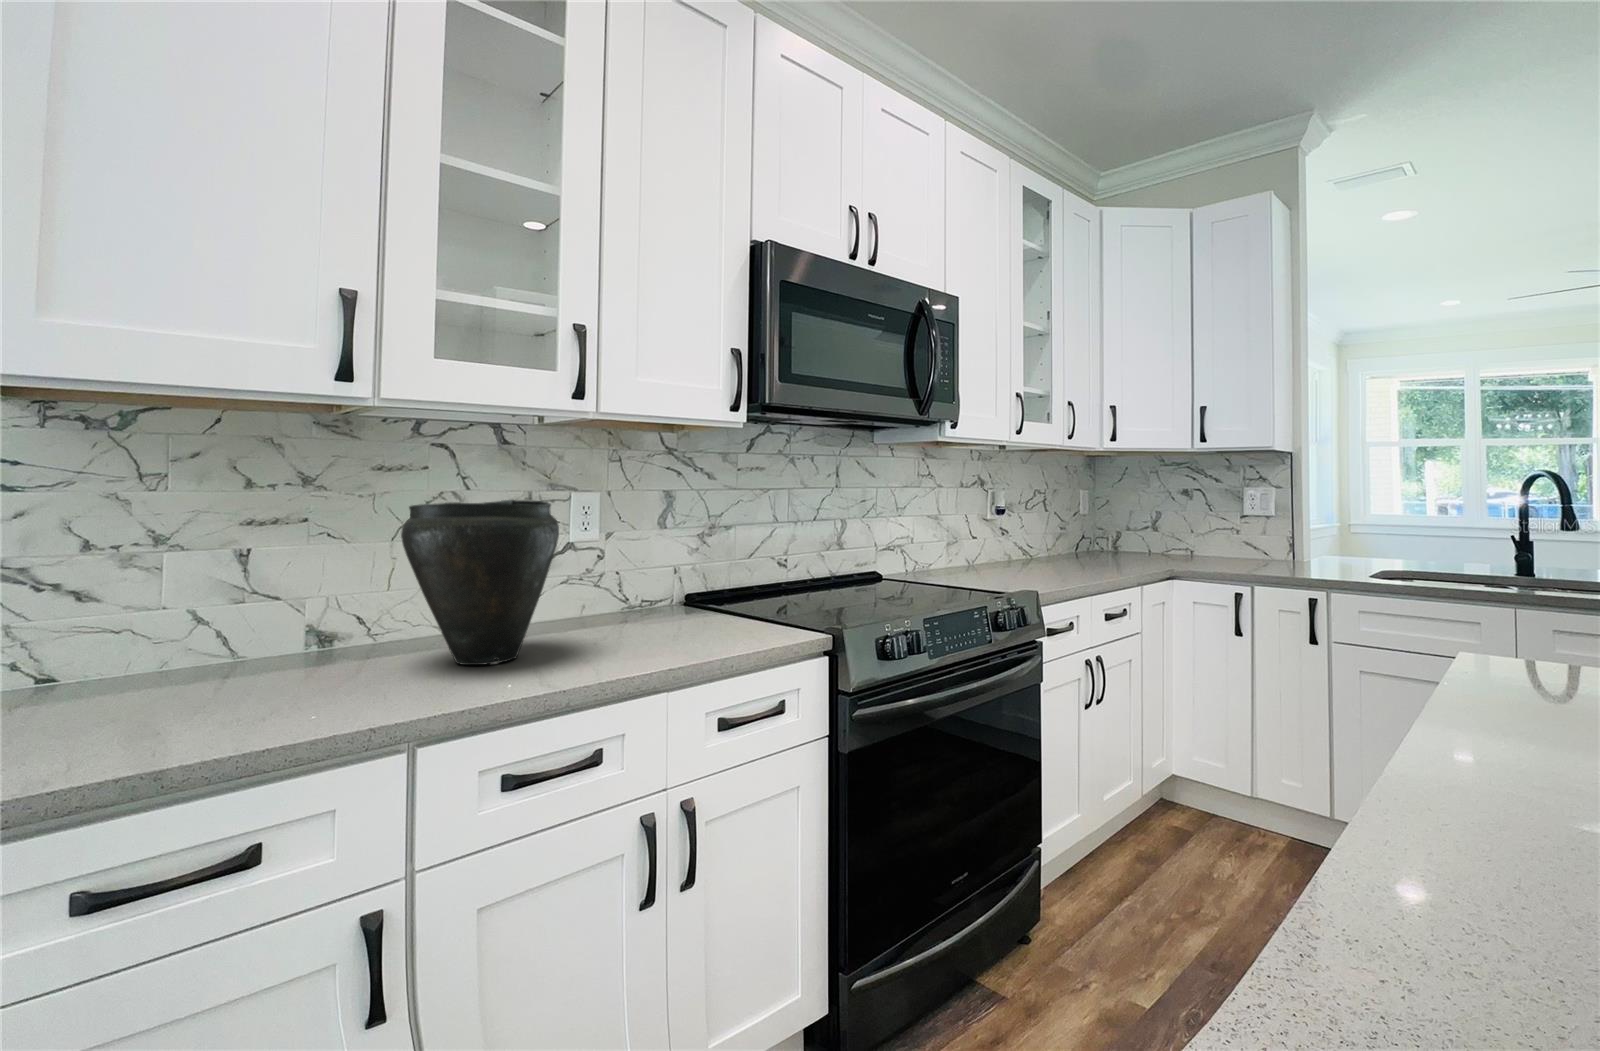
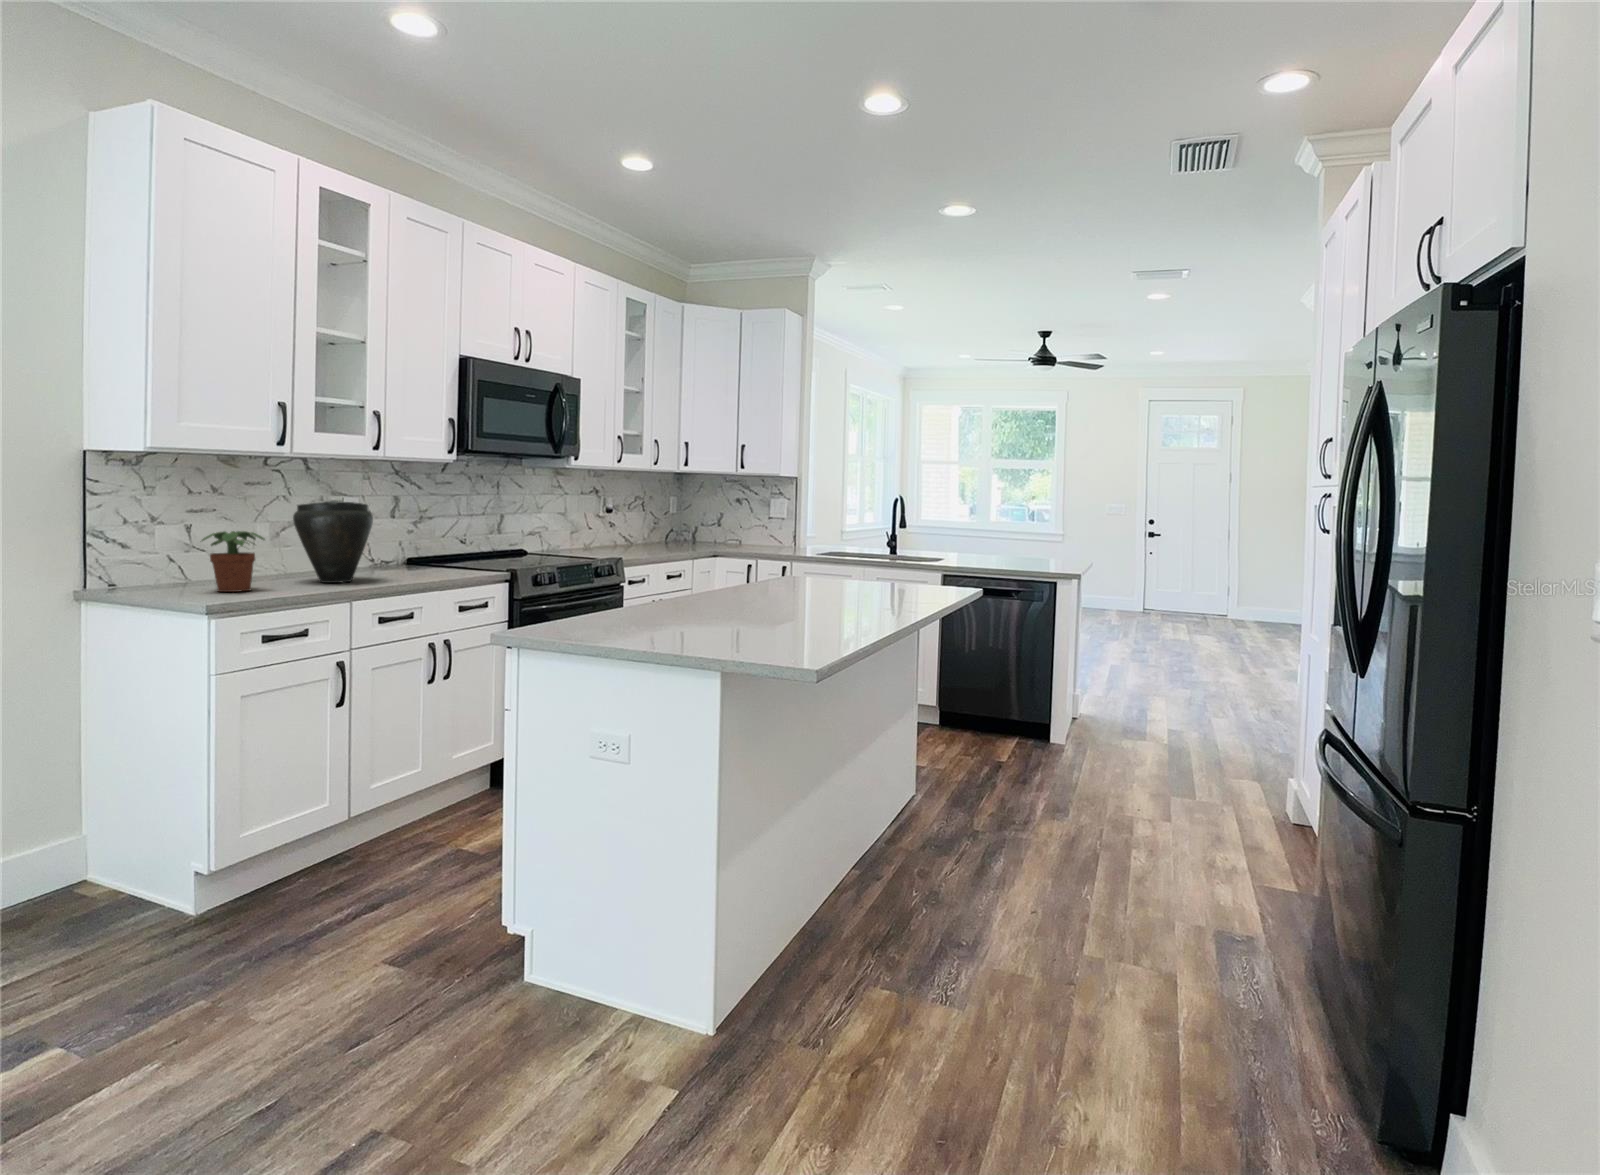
potted plant: none [126,566,290,706] -> present [202,531,265,592]

